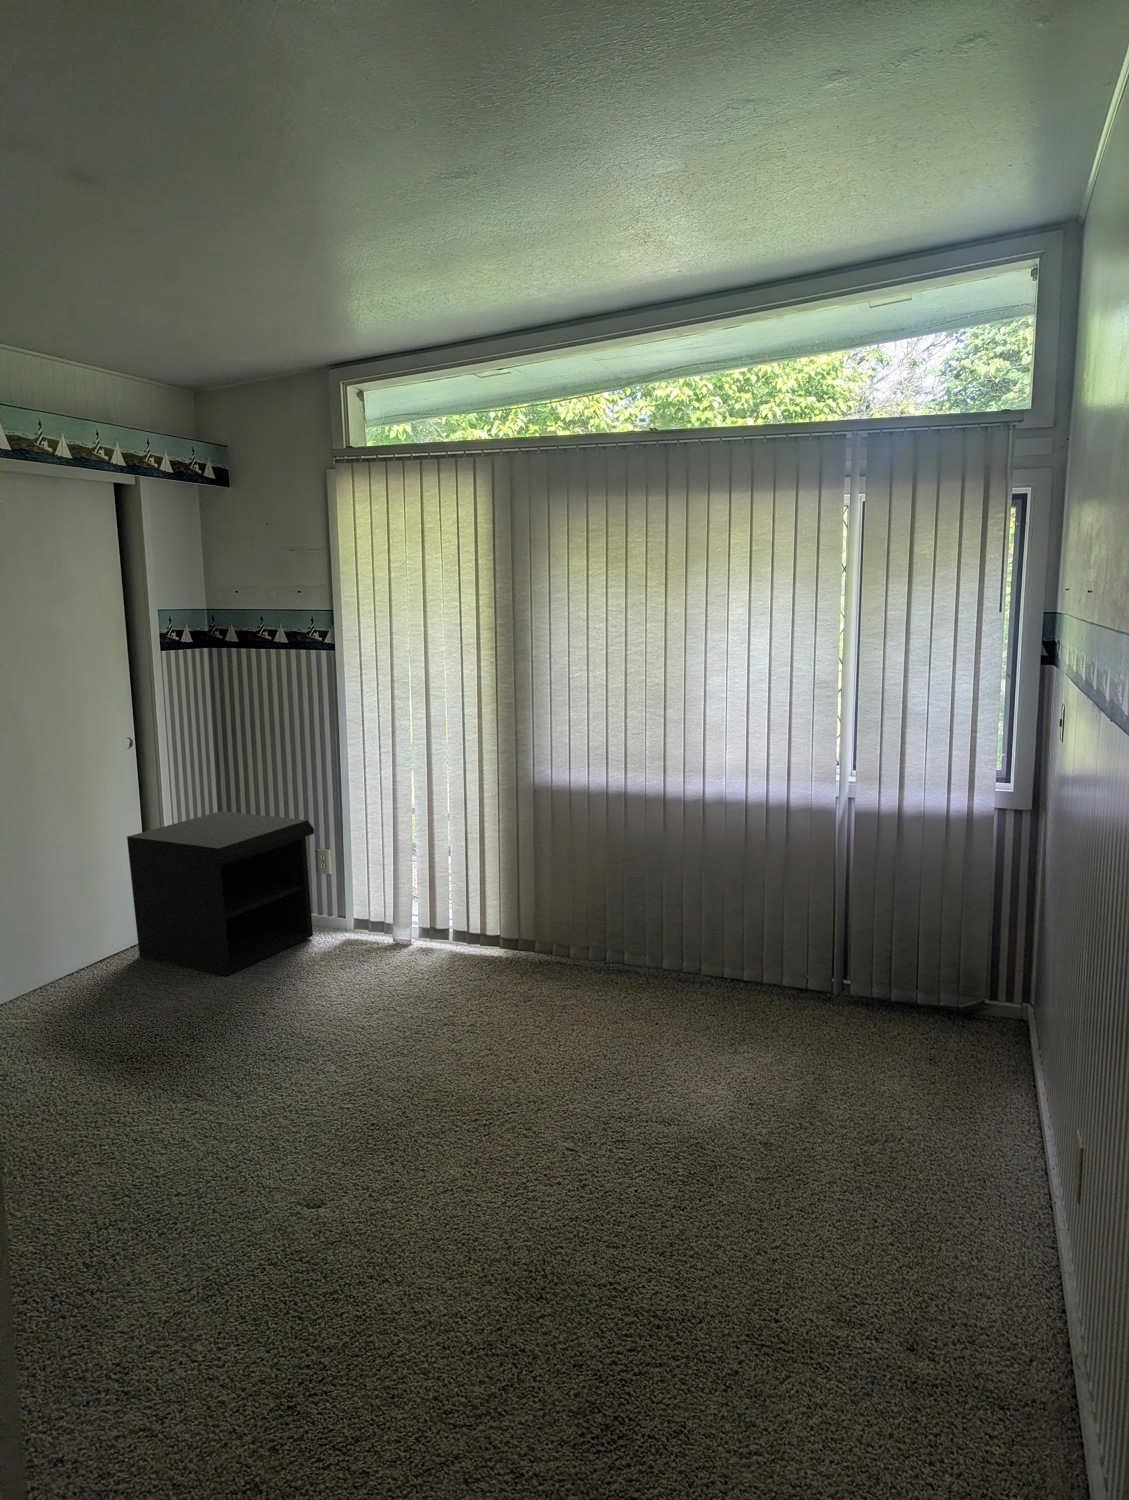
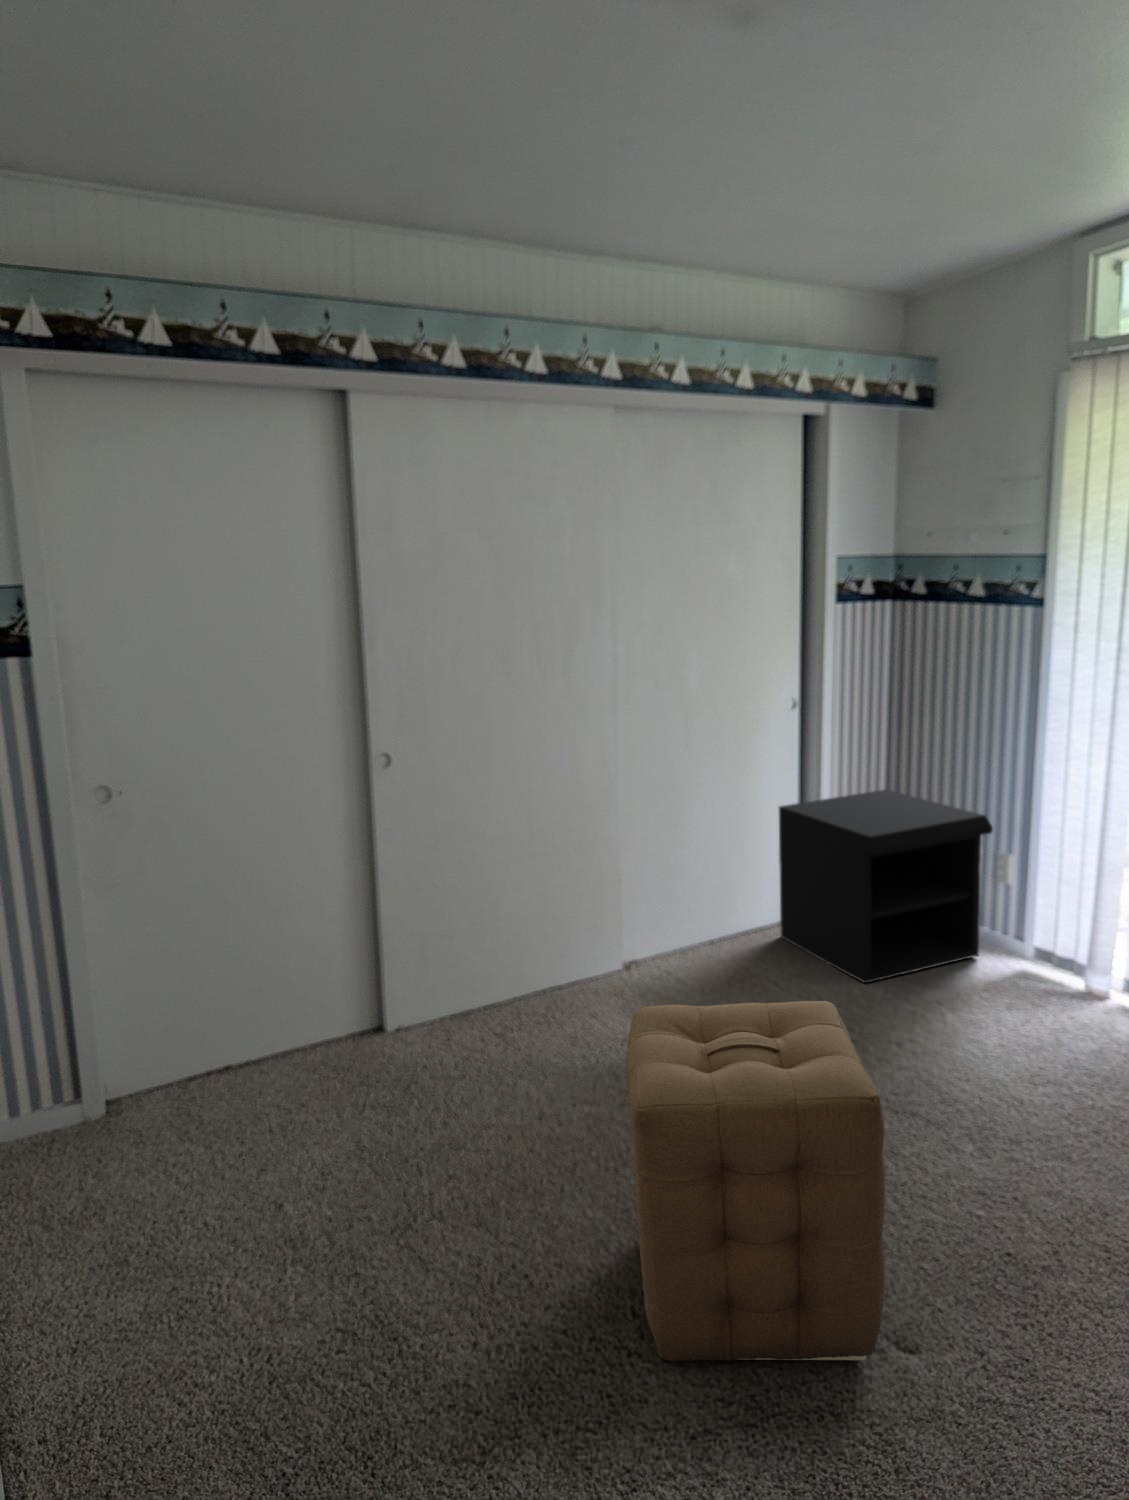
ottoman: none [51,966,296,1285] -> present [626,1001,885,1361]

